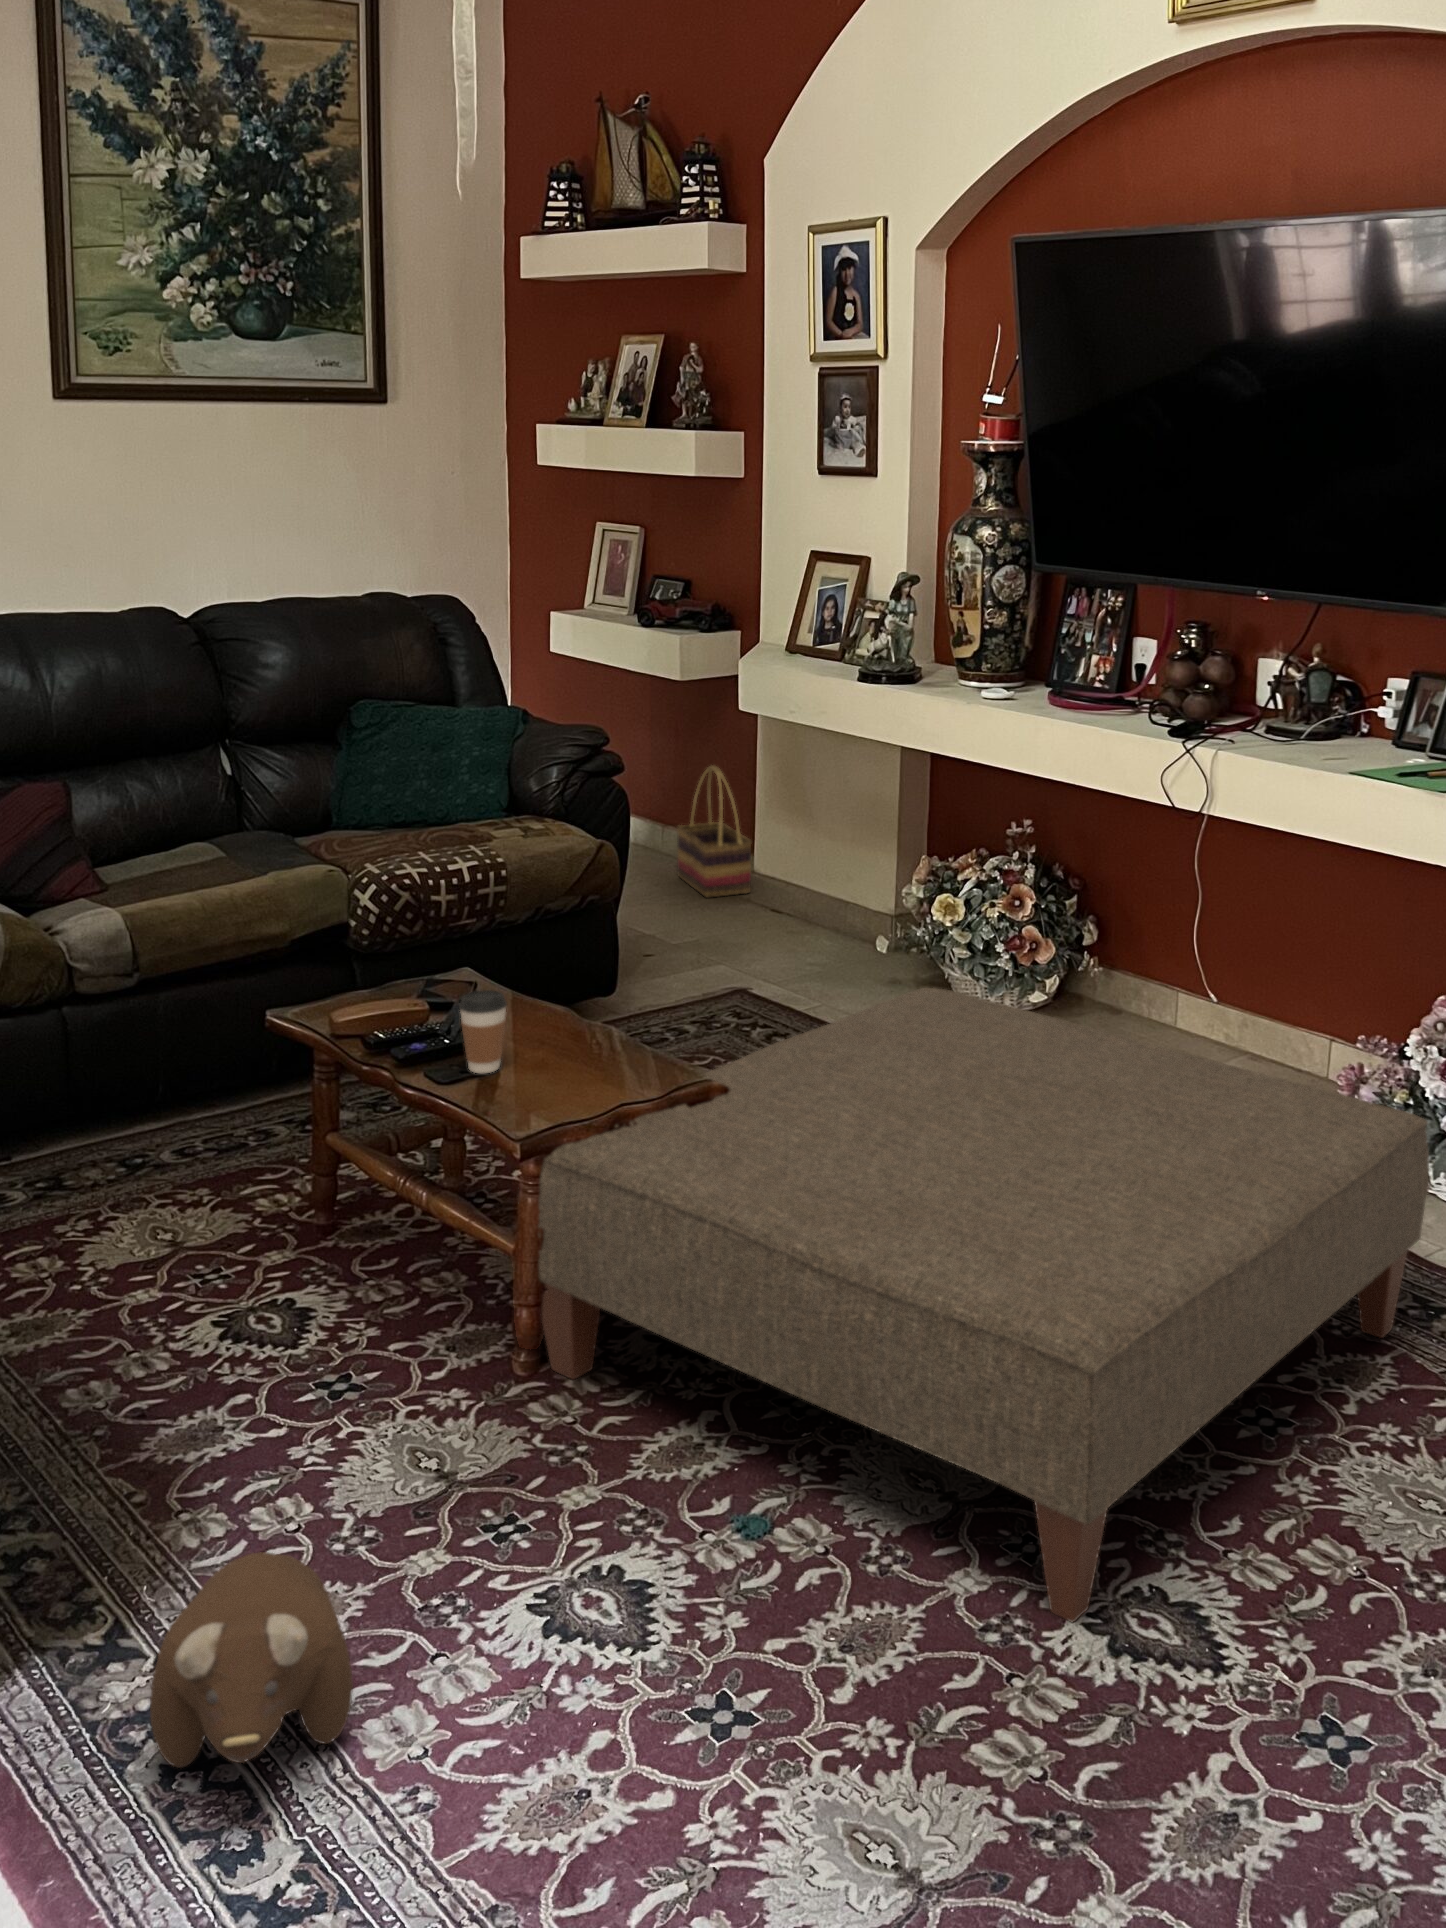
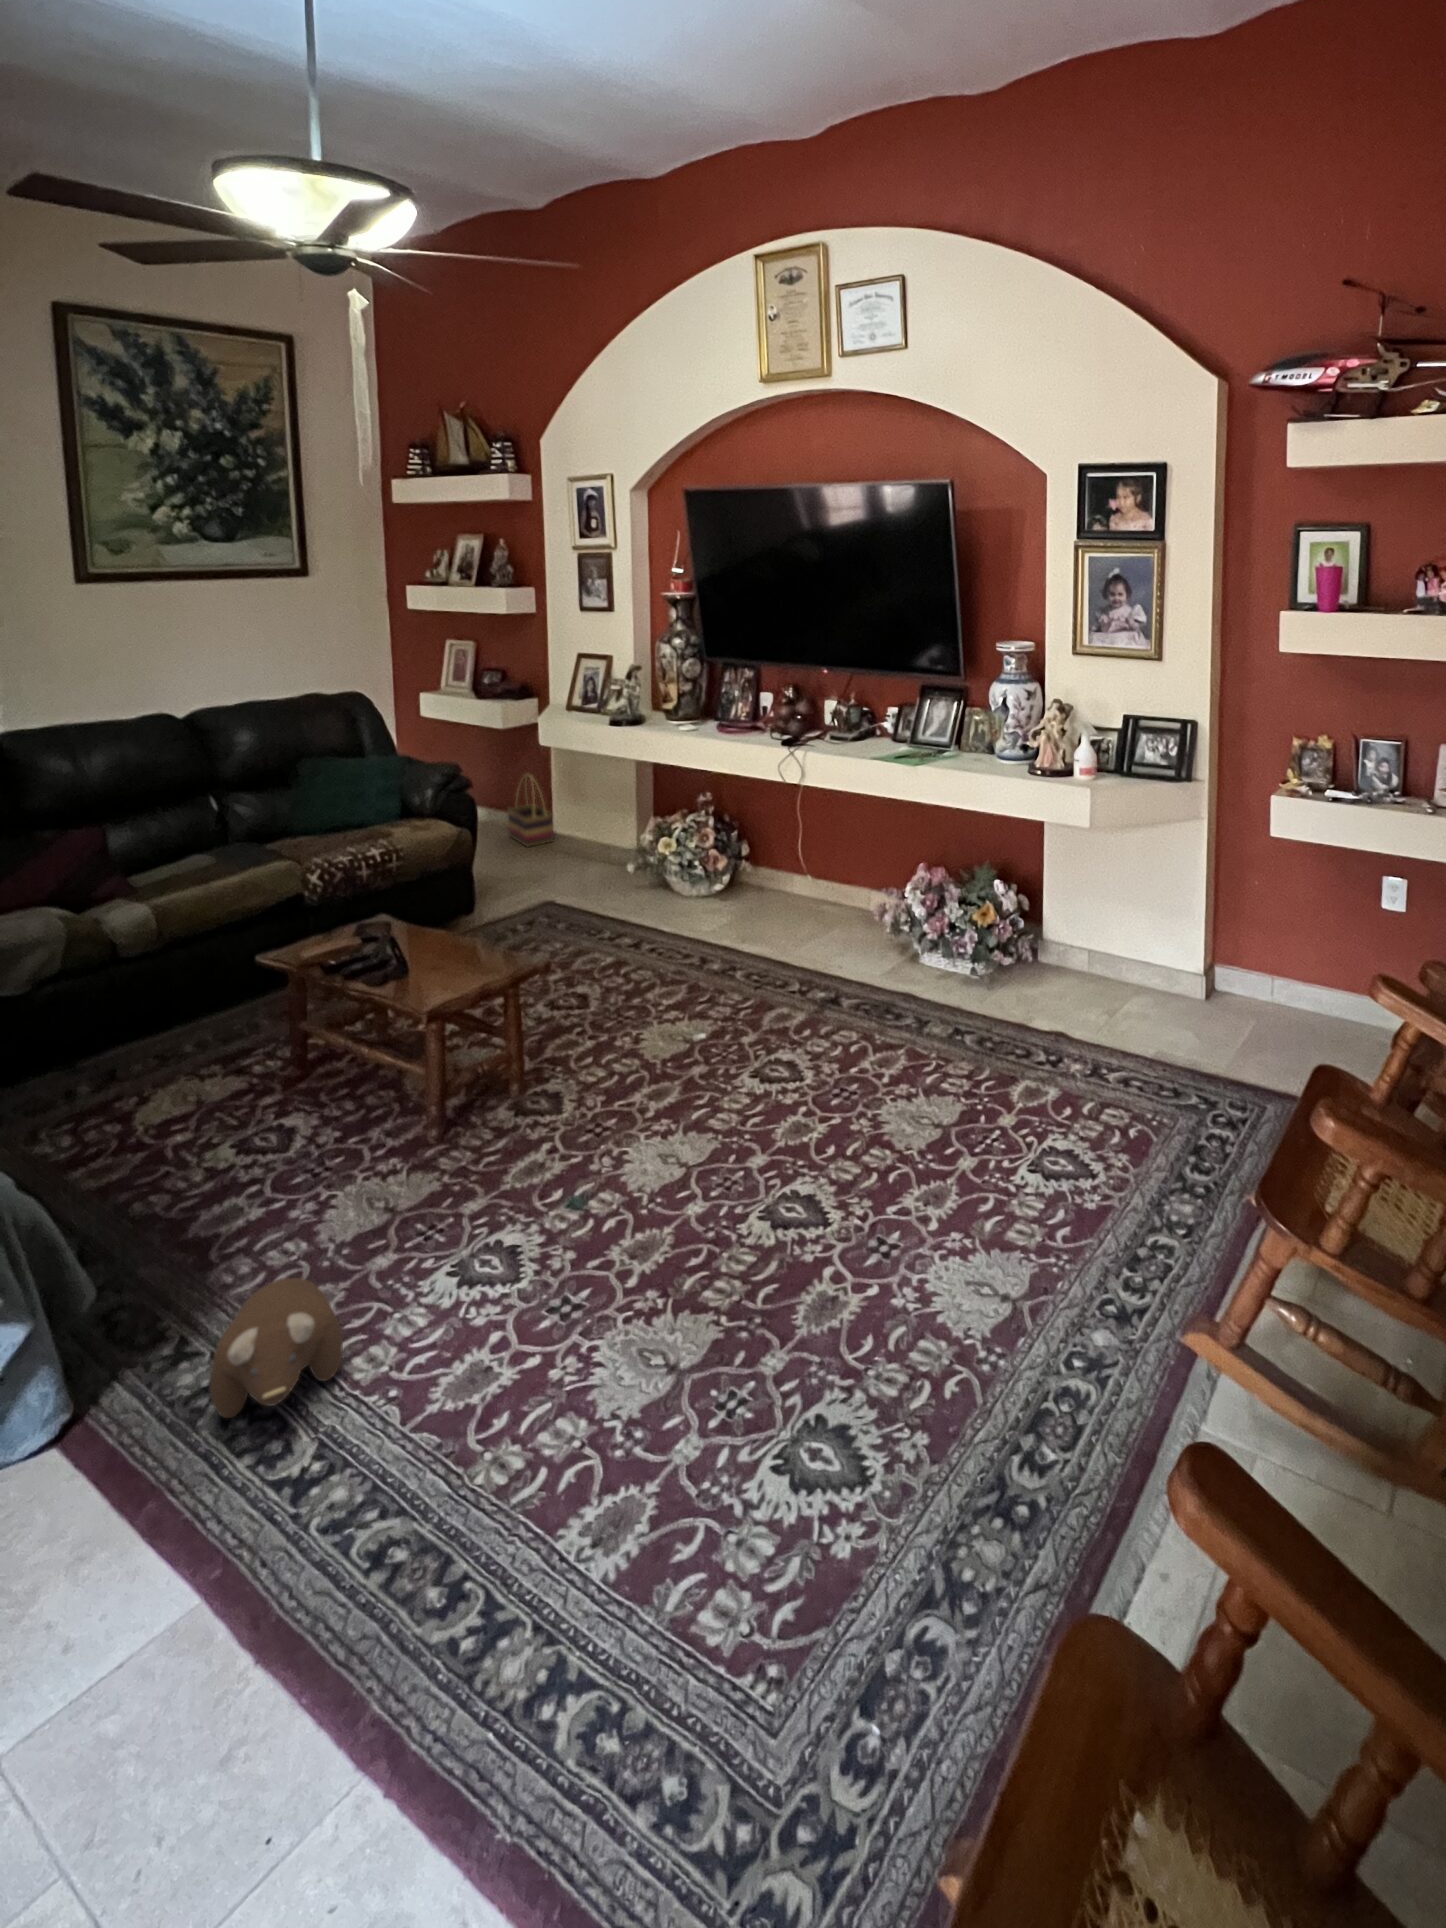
ottoman: present [518,988,1429,1622] -> none [428,891,916,1216]
coffee cup: present [459,990,507,1073] -> none [385,927,415,975]

